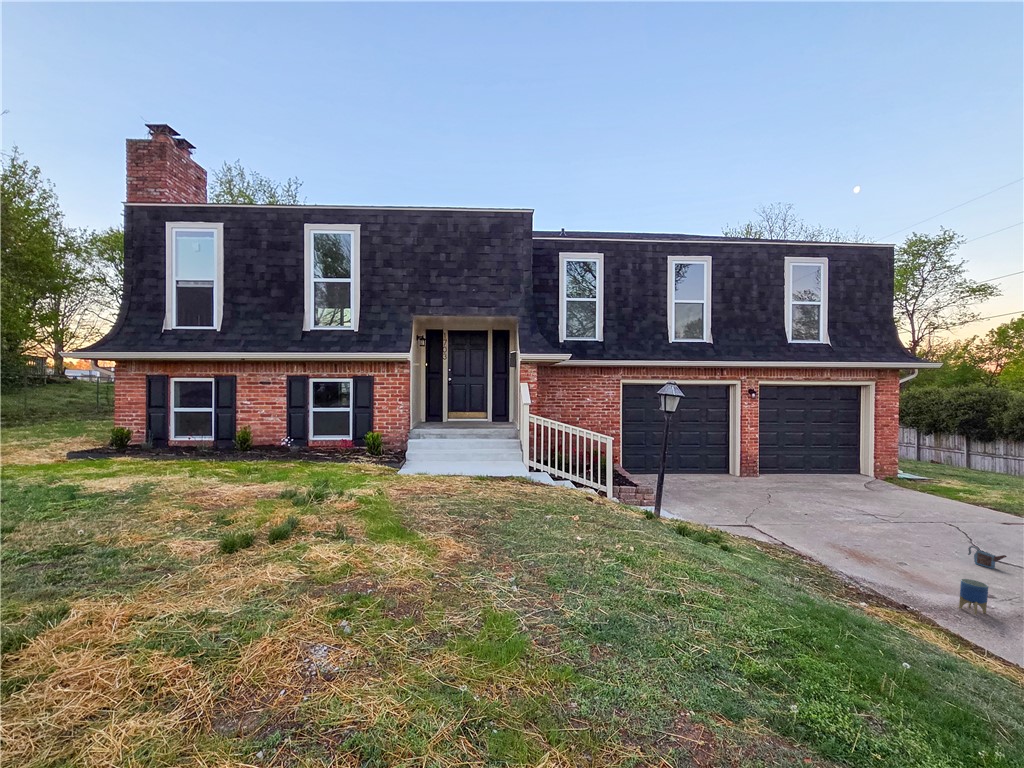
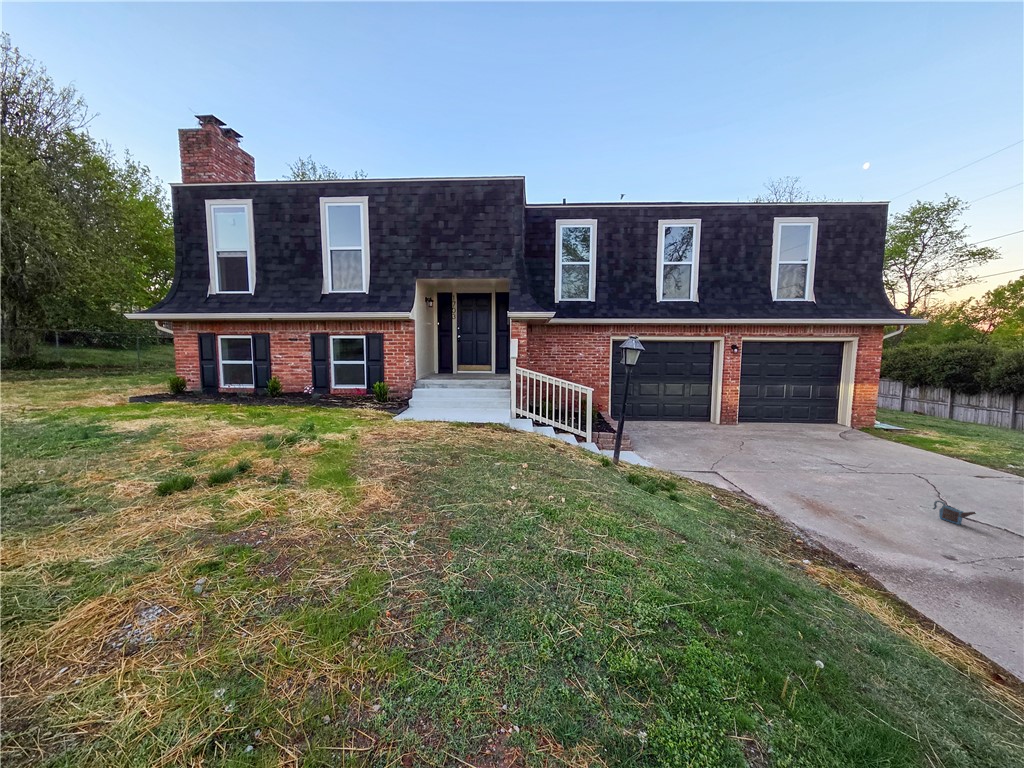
planter: present [959,579,988,614] -> none [913,538,949,577]

